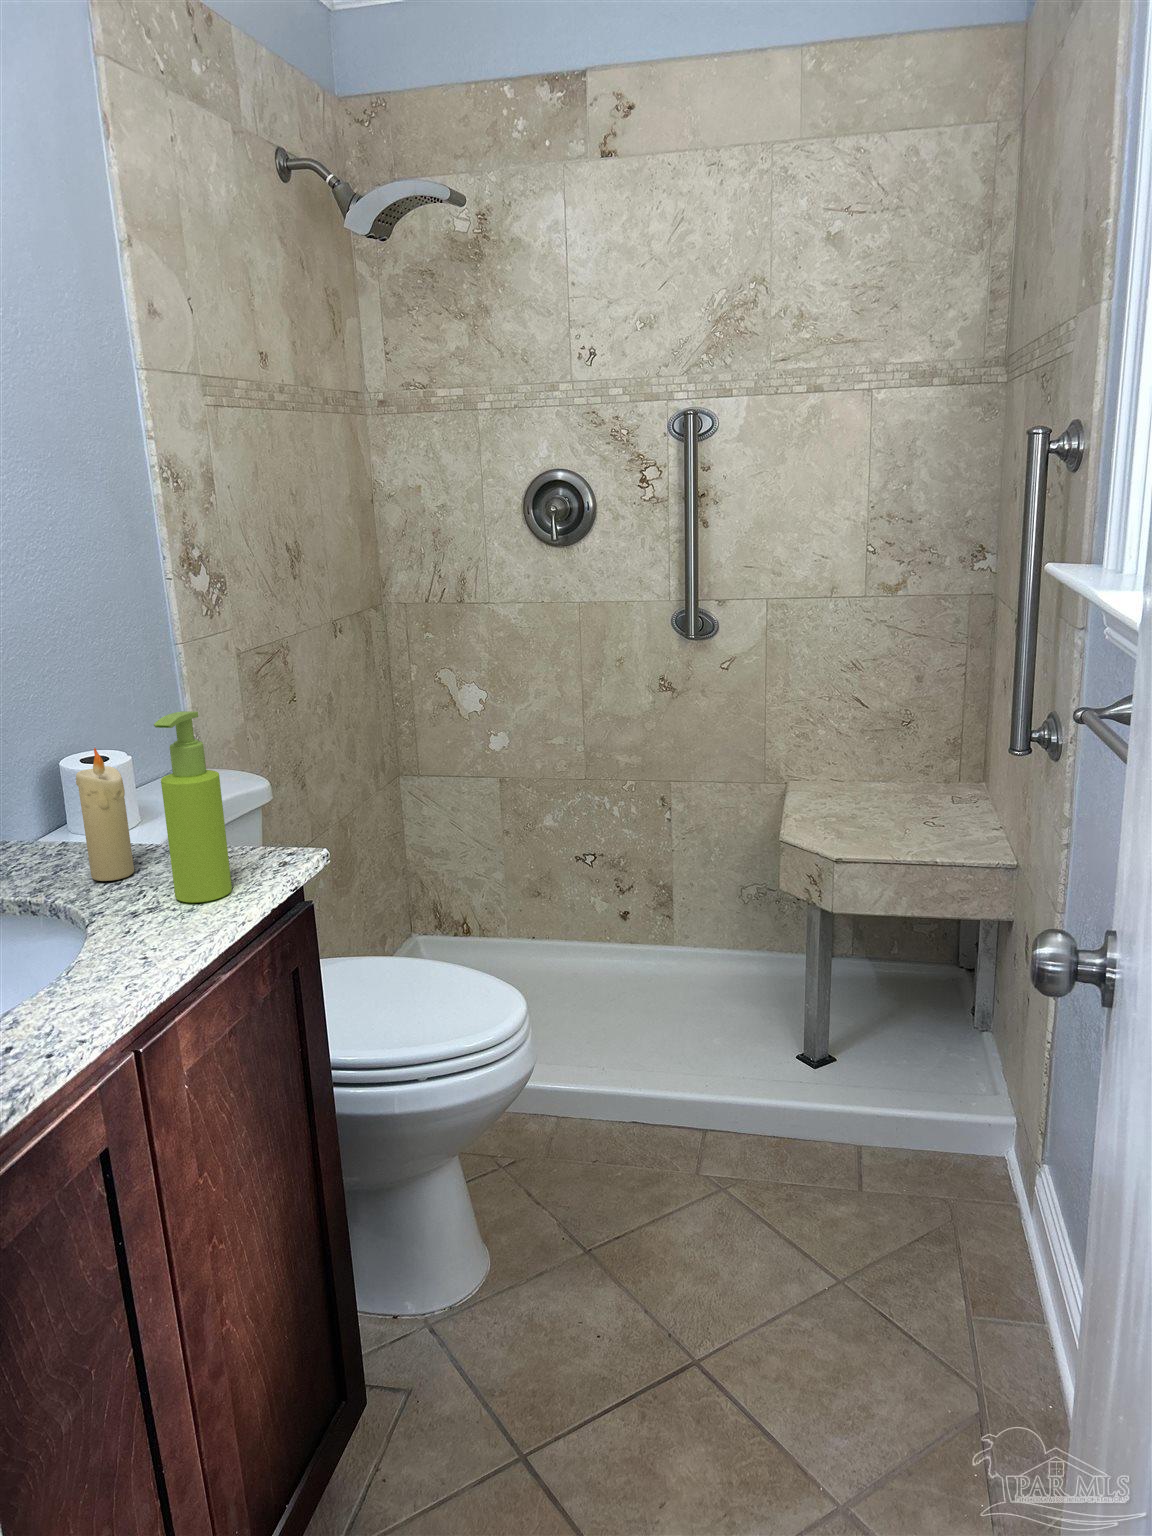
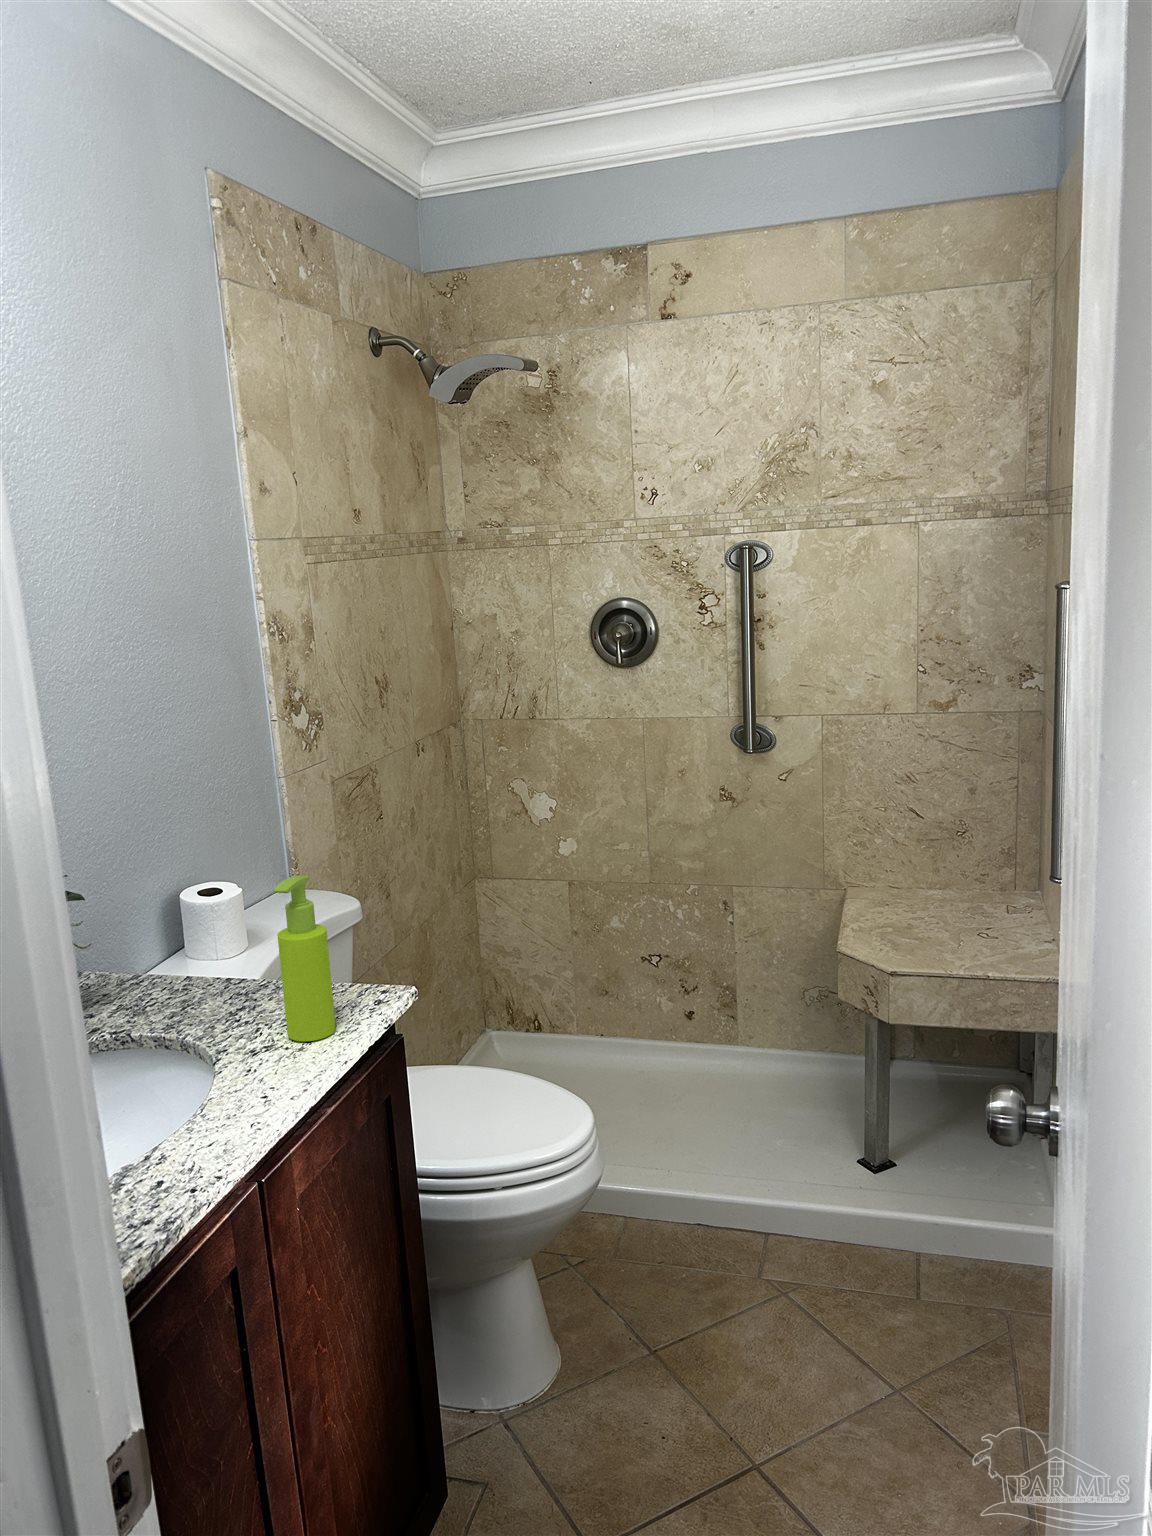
candle: present [76,748,134,881] -> none [203,902,251,1018]

